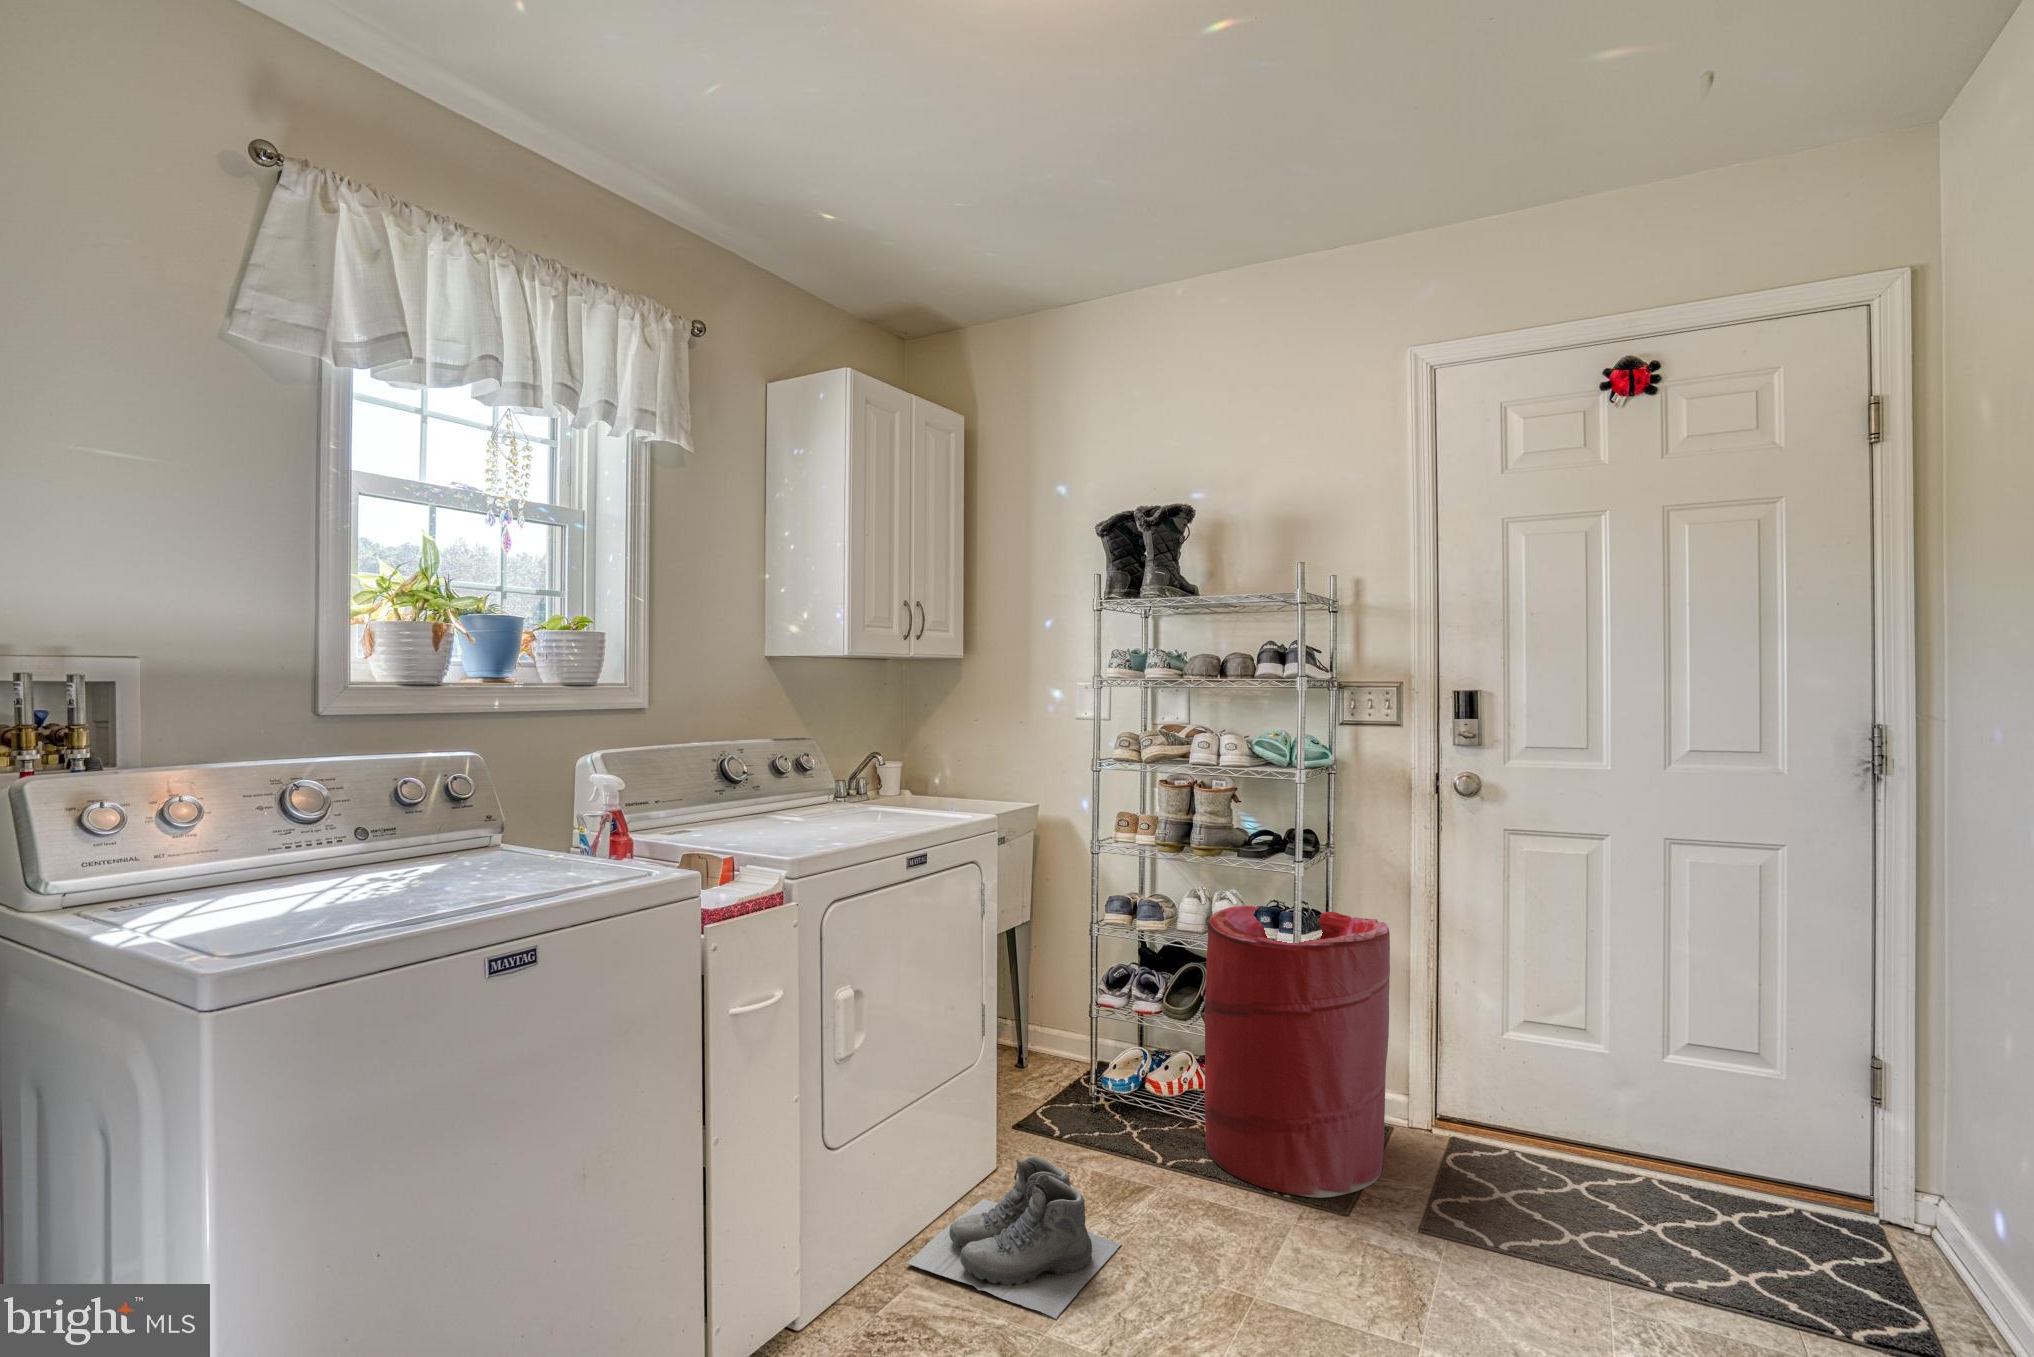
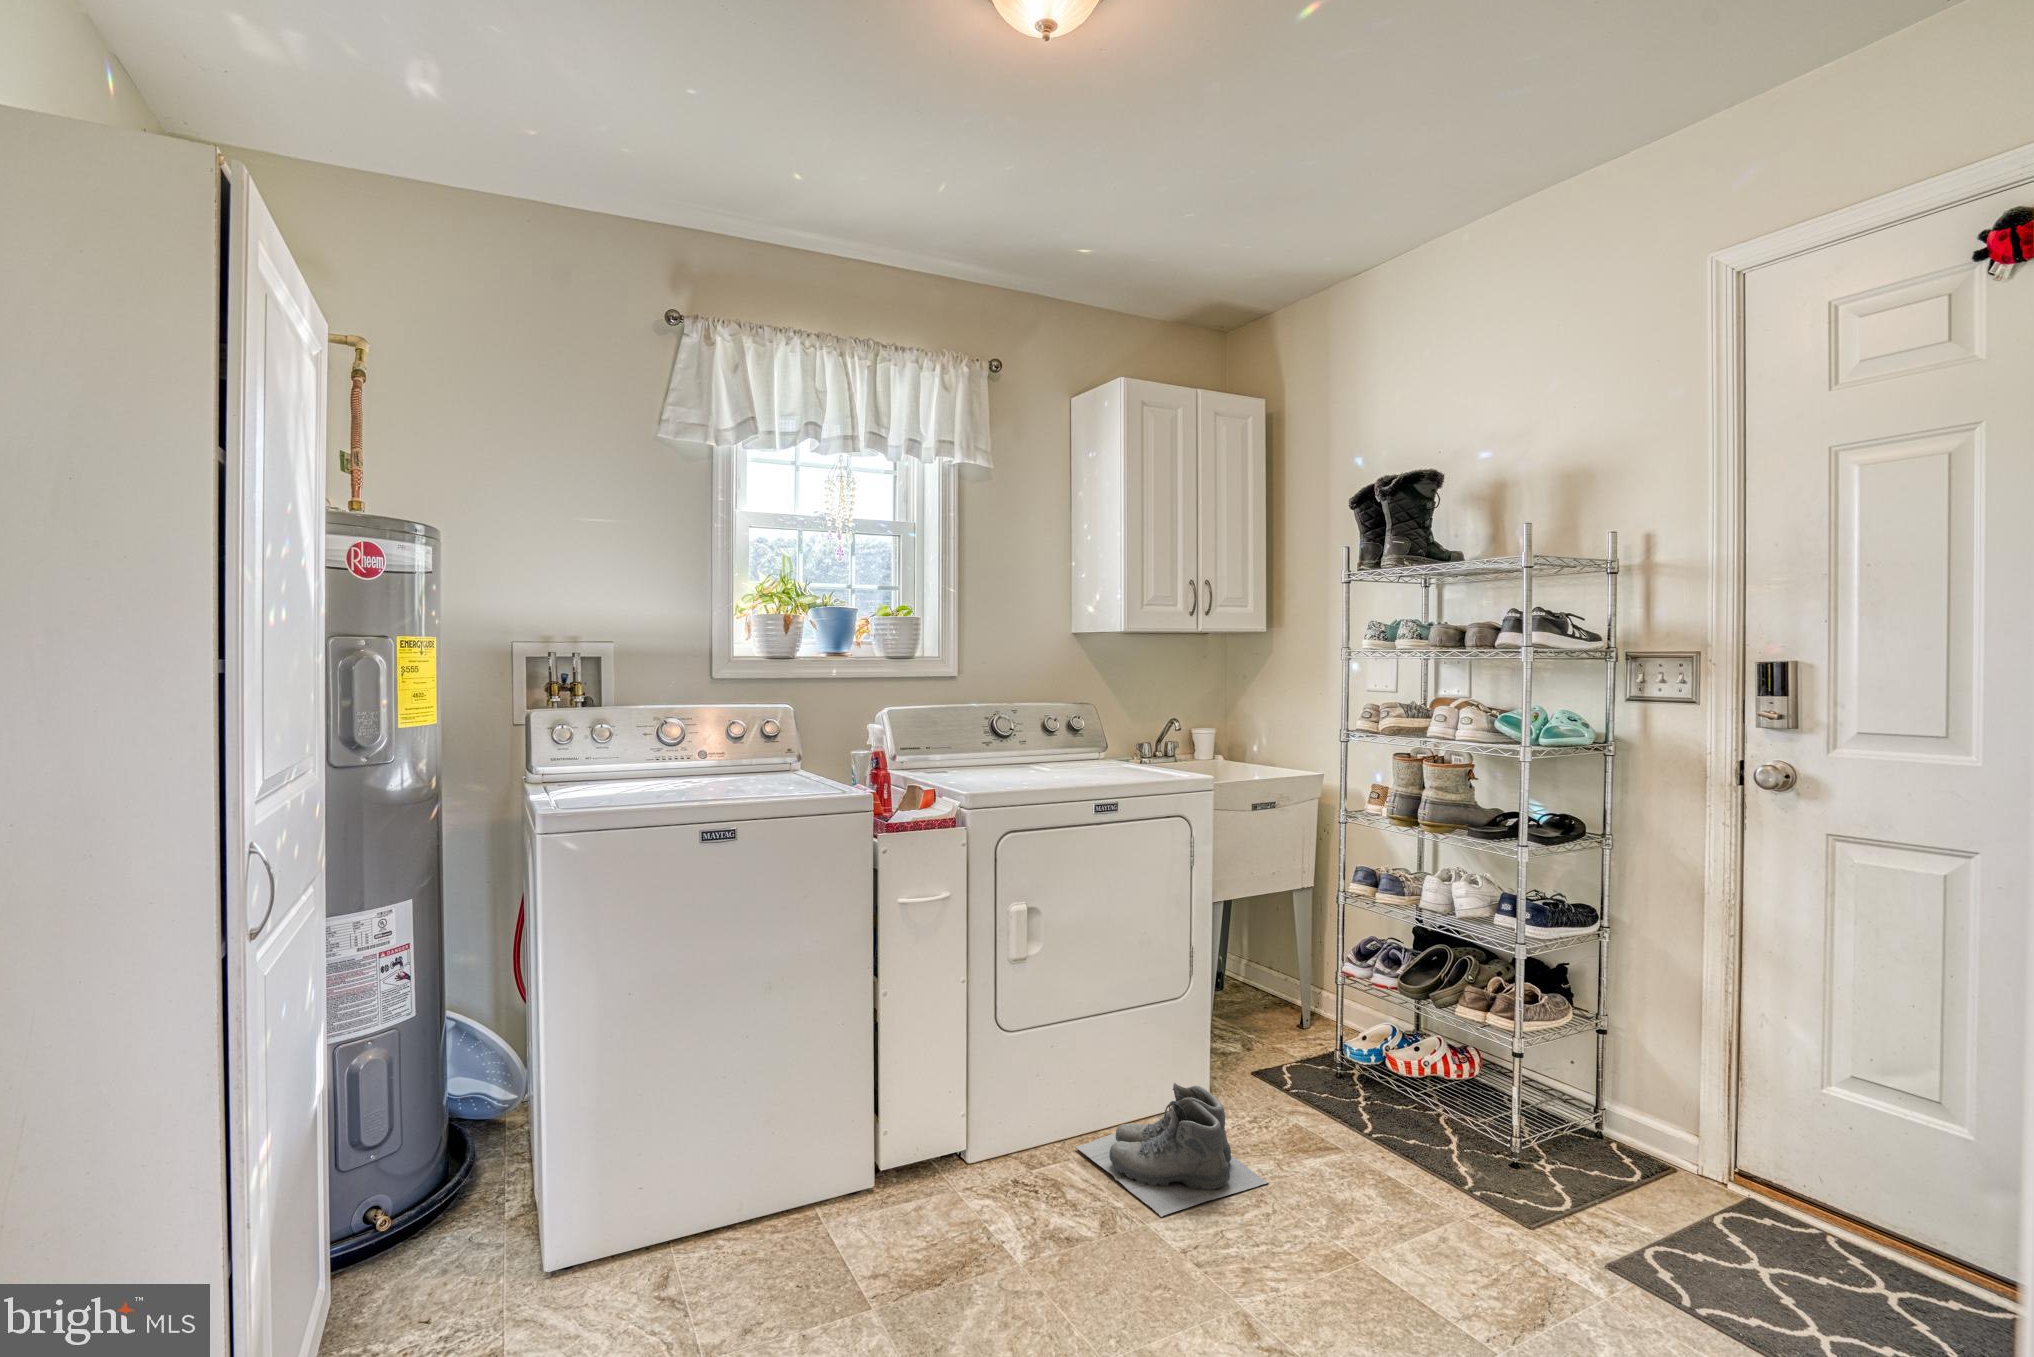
laundry hamper: present [1205,906,1390,1198] -> none [1426,891,1644,1207]

